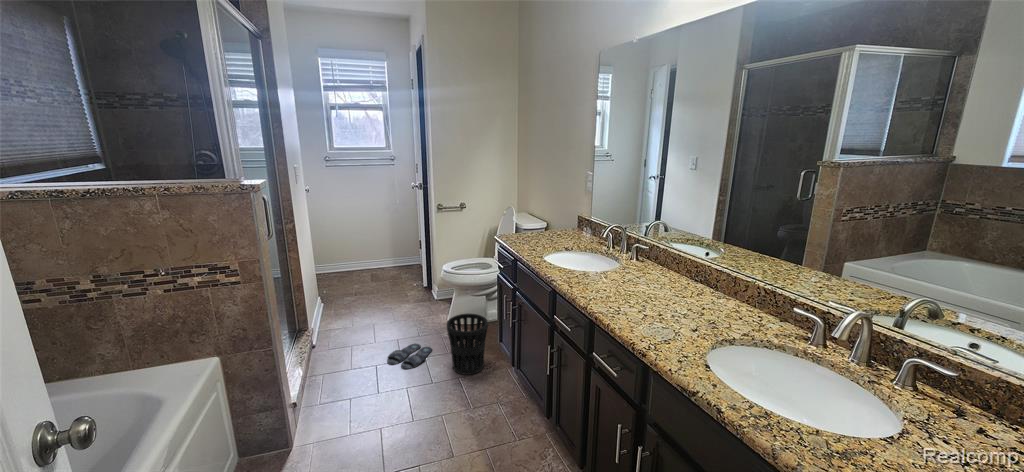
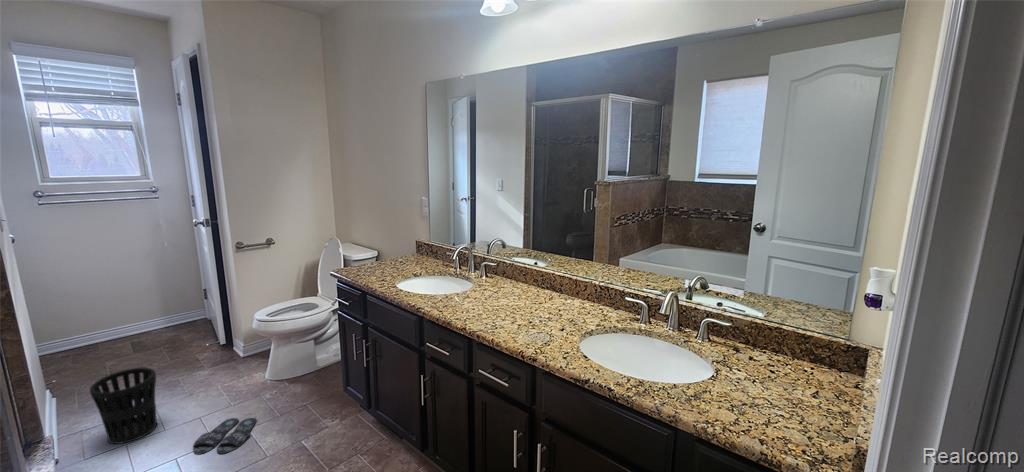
wastebasket: present [447,314,488,375] -> present [90,368,157,444]

